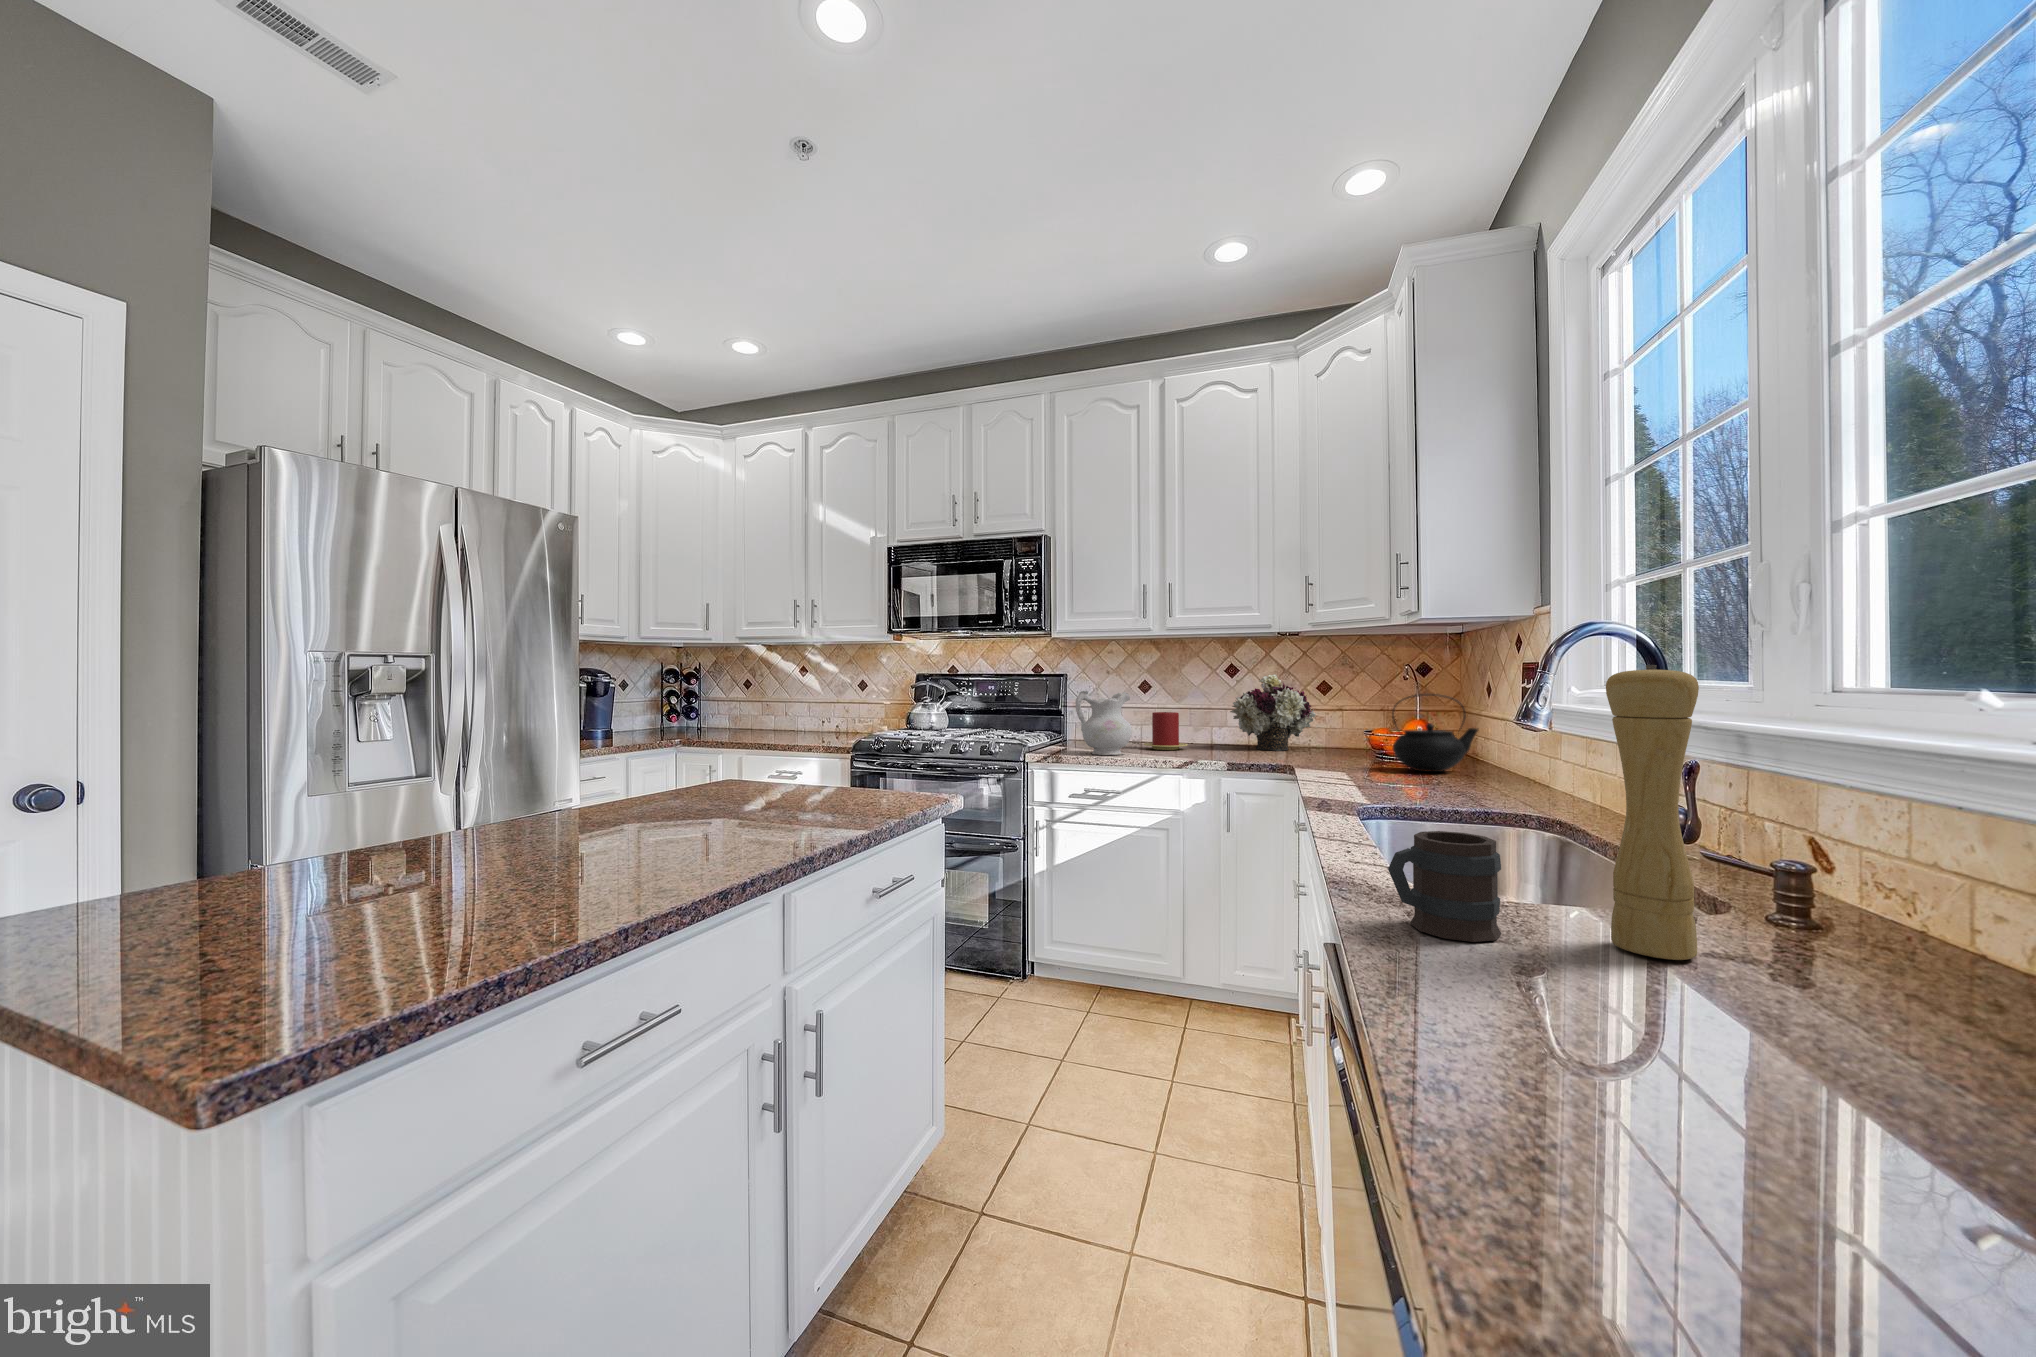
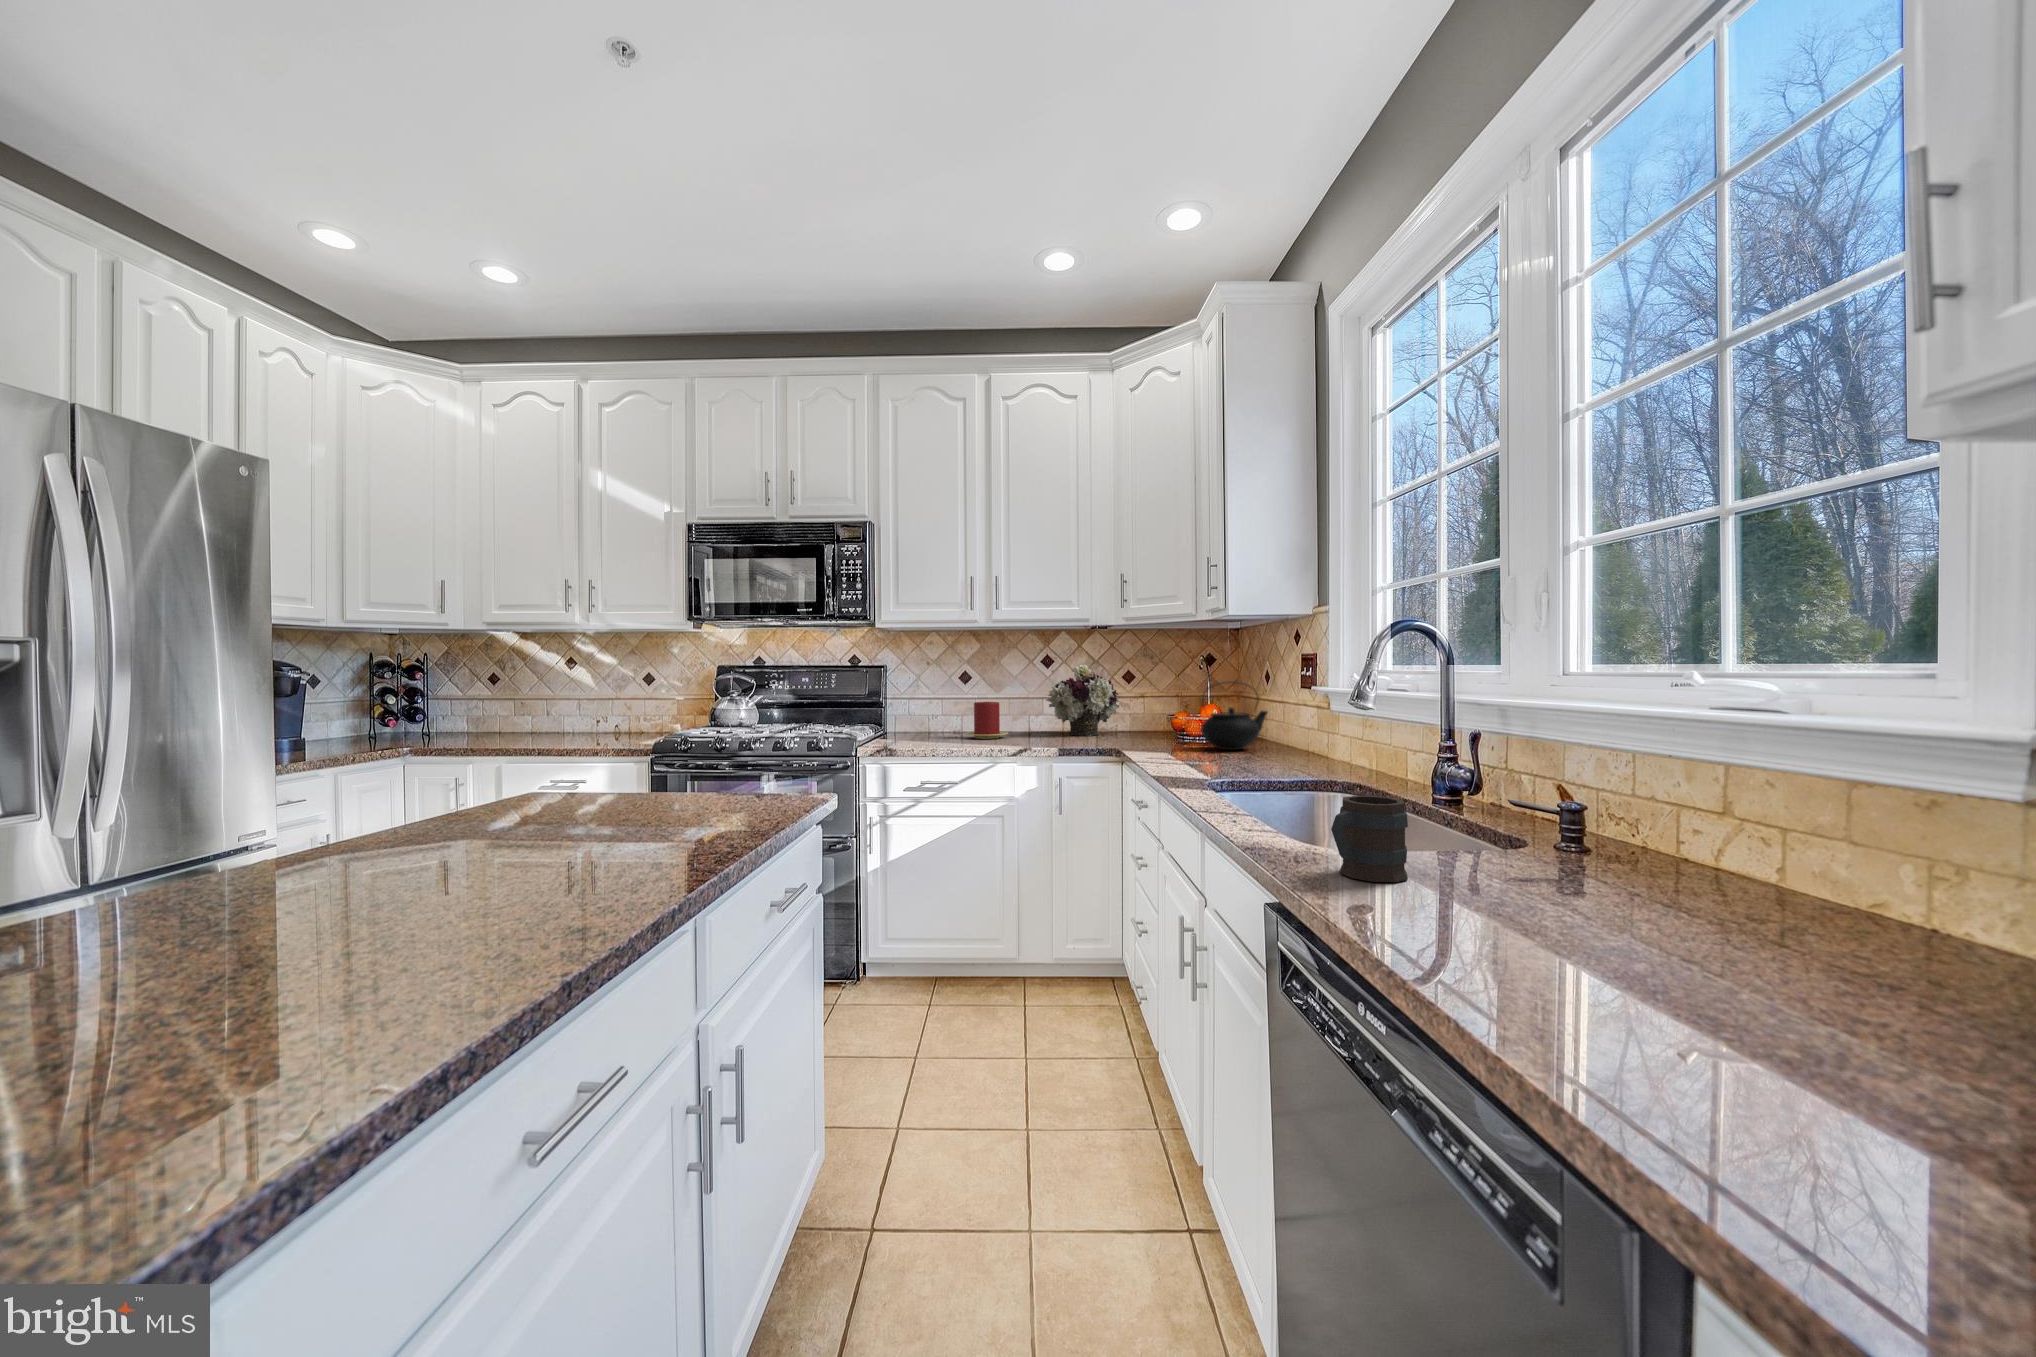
pepper mill: present [1606,665,1699,960] -> none [1477,660,1541,880]
ceramic pitcher: present [1075,691,1132,755] -> none [905,682,960,746]

